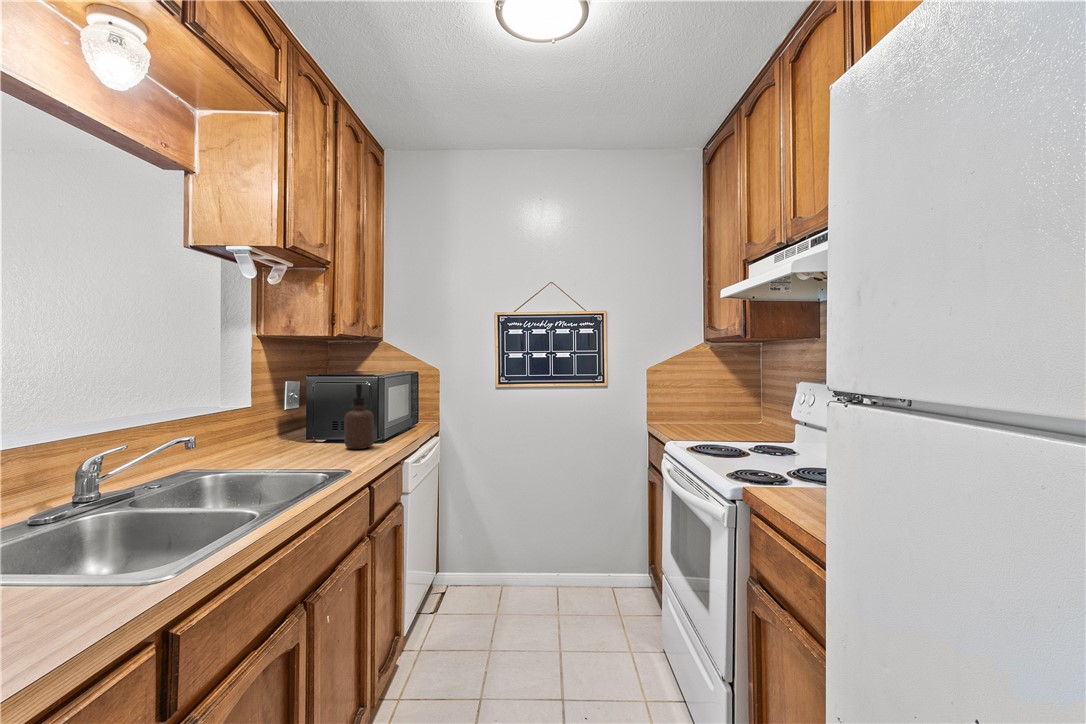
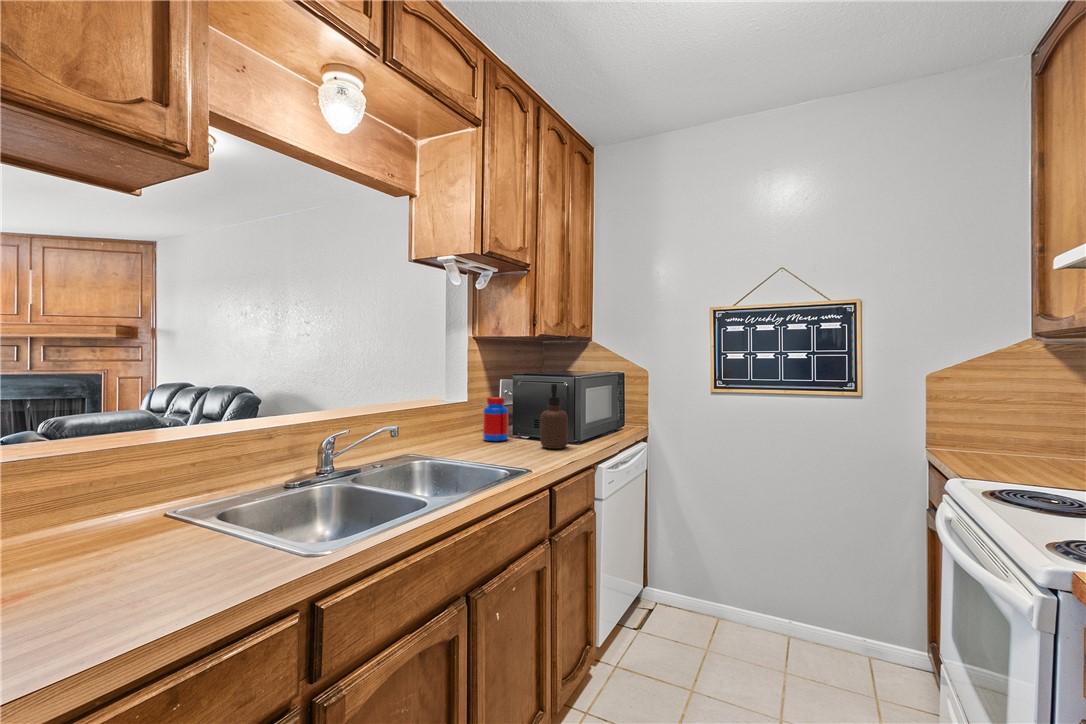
jar: none [273,400,303,448] -> present [483,397,508,441]

